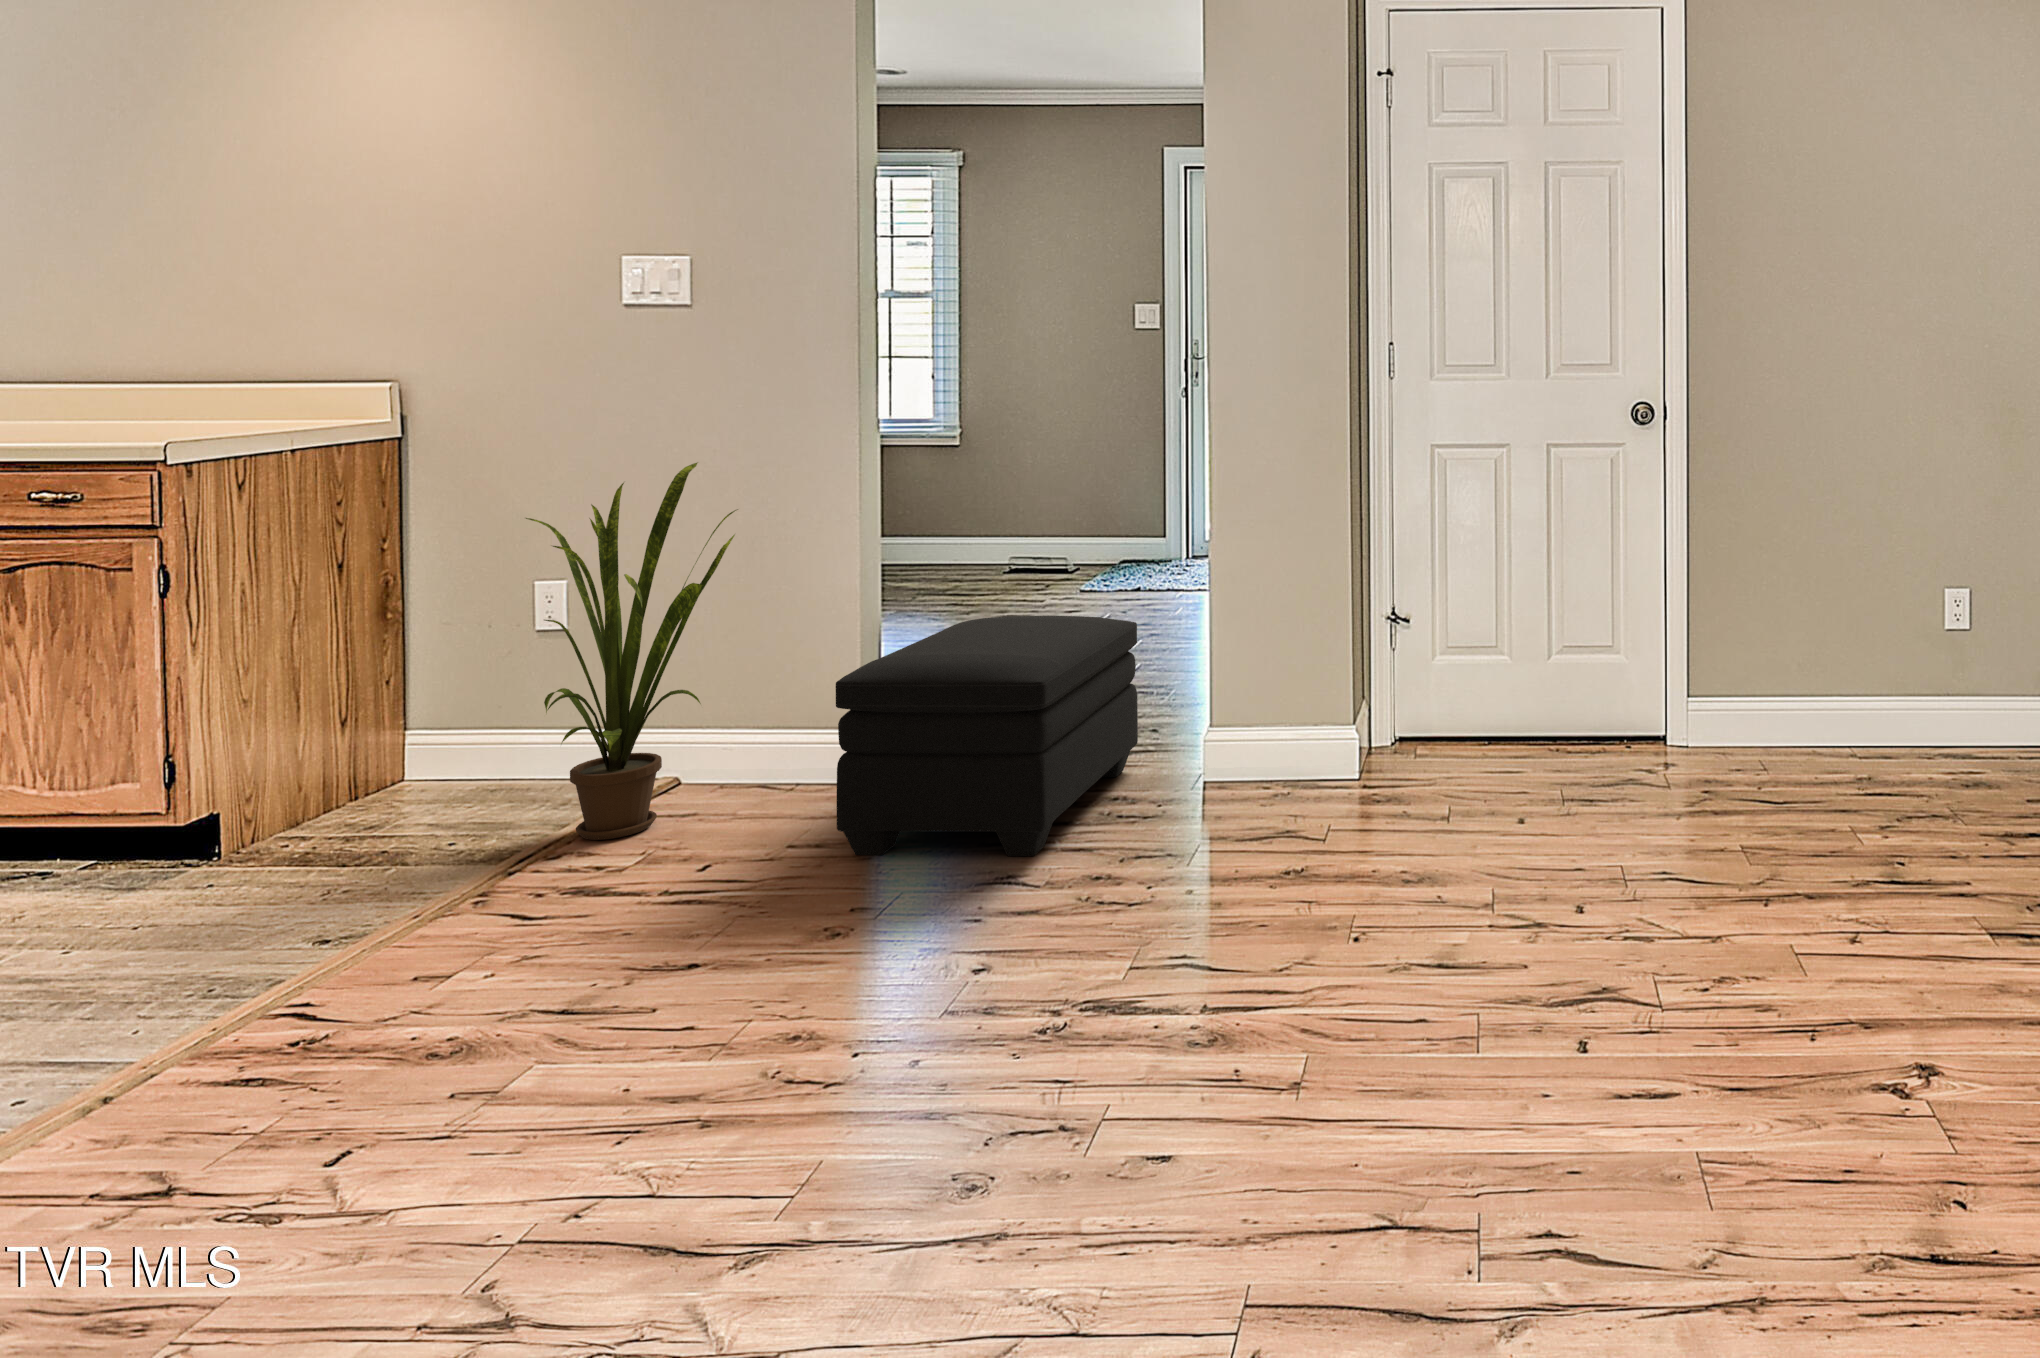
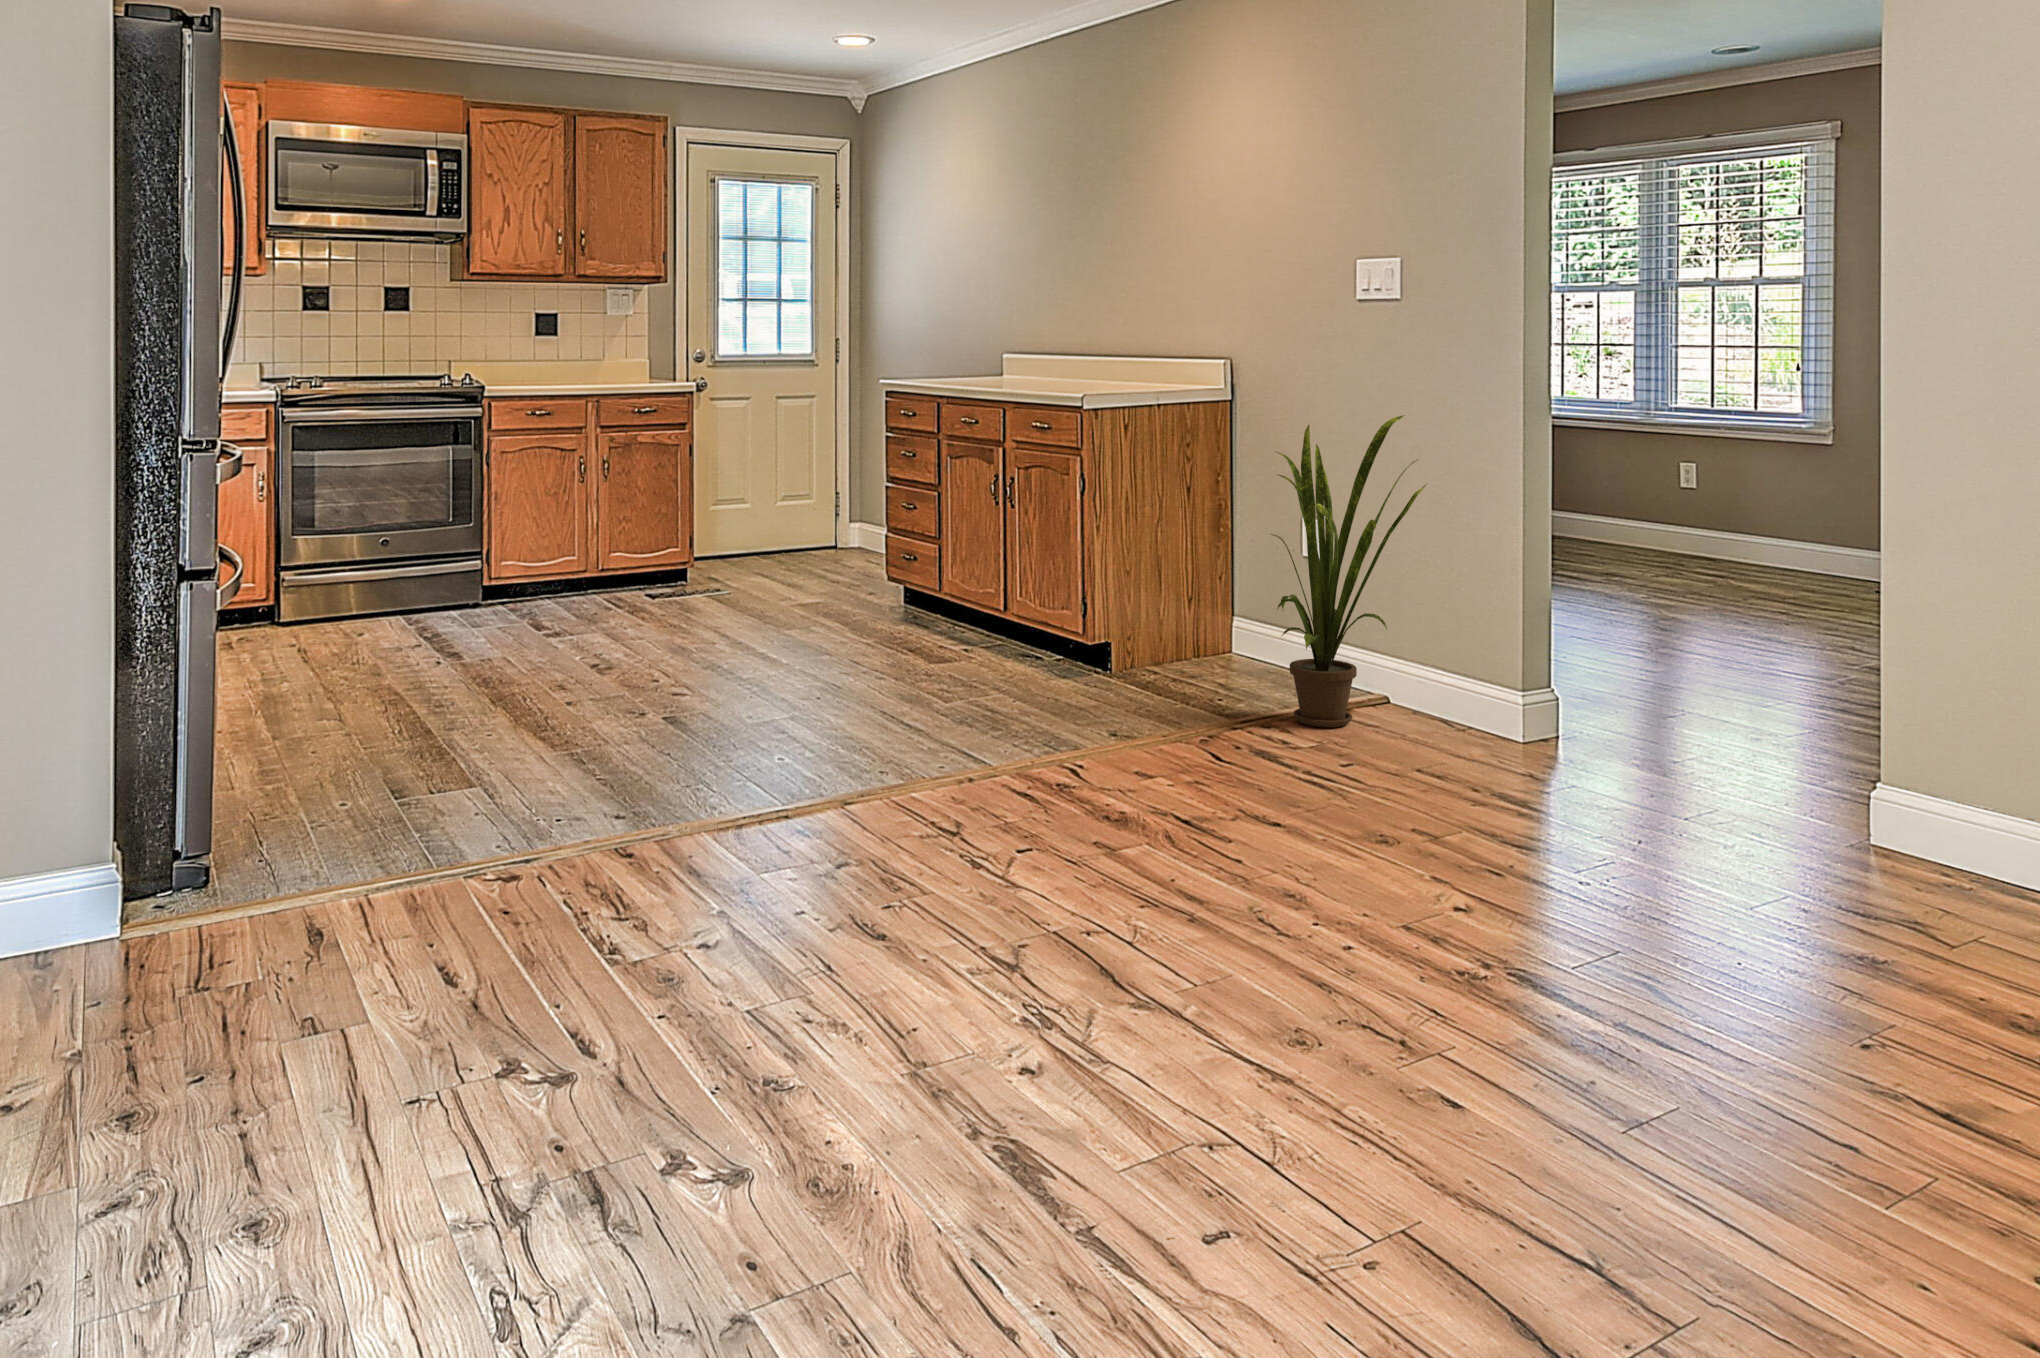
ottoman: present [836,616,1138,856] -> none [1449,600,1821,847]

